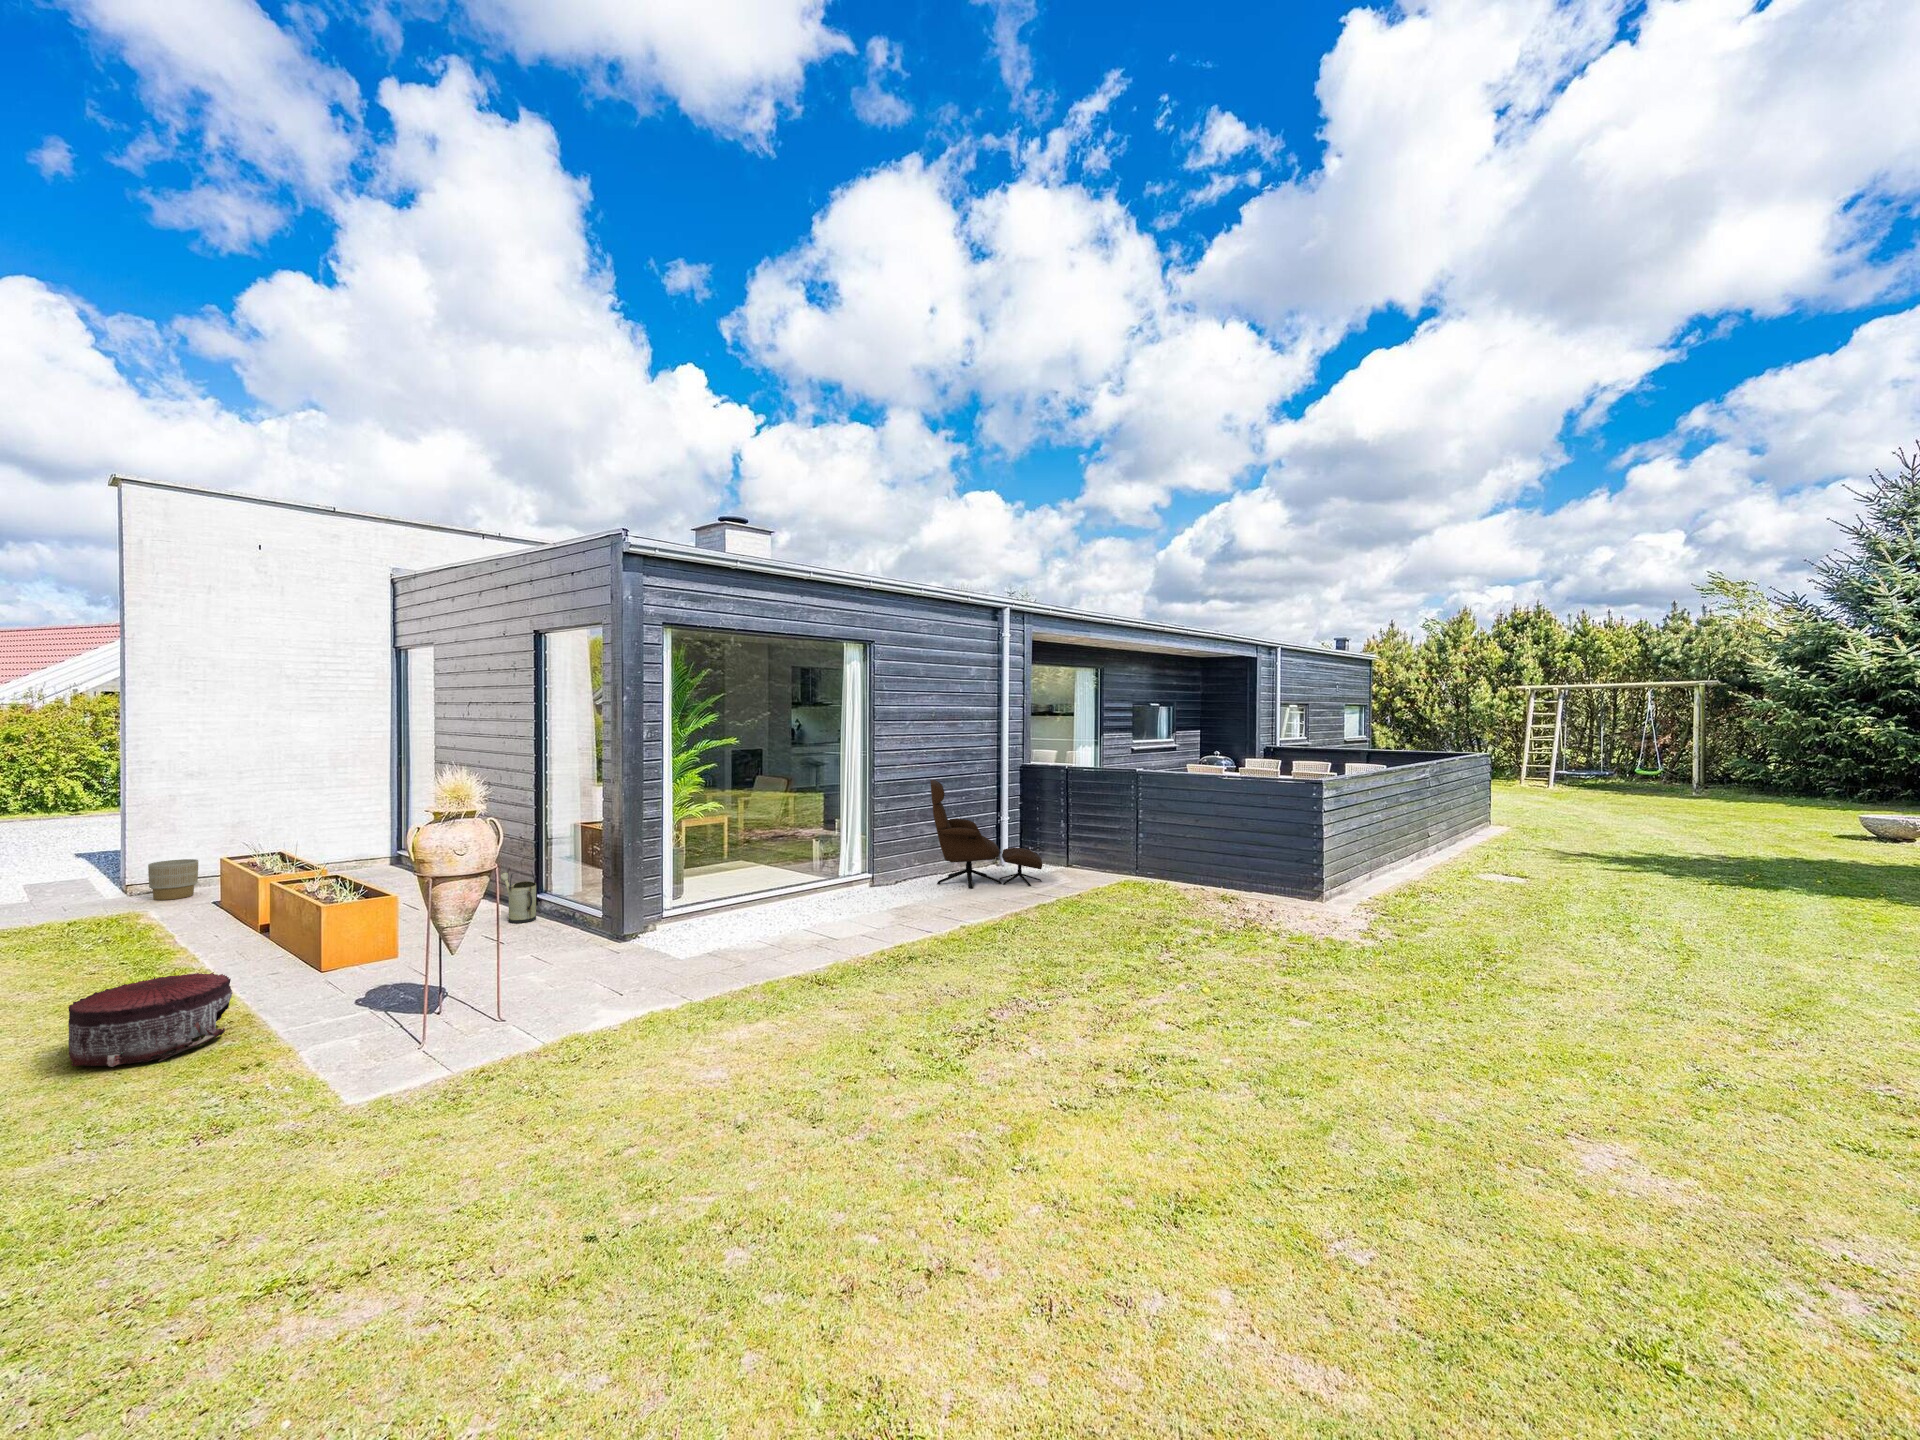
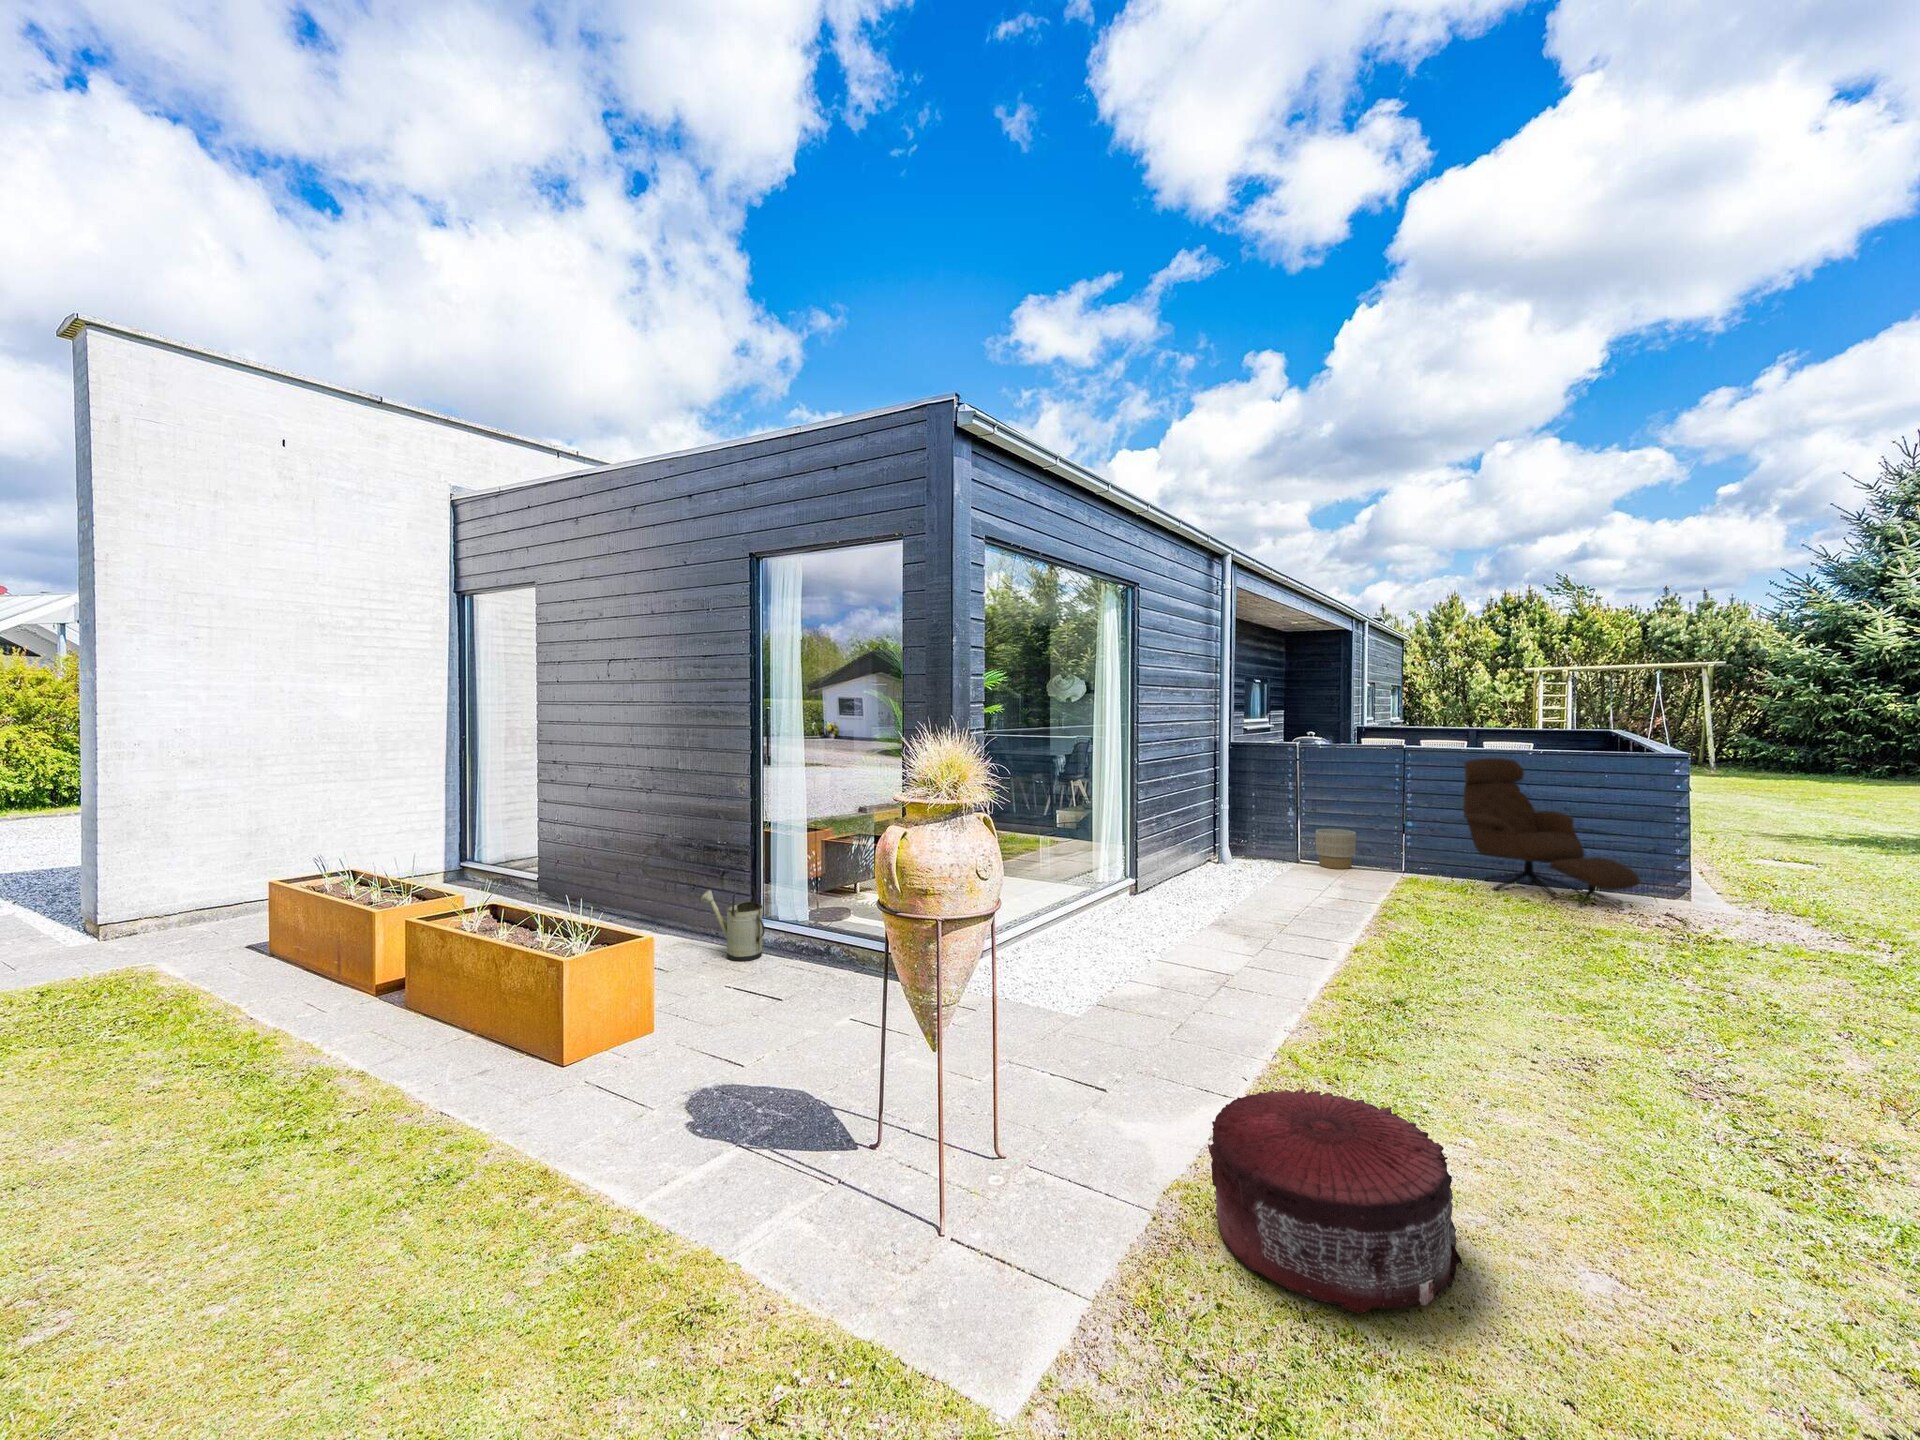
lounge chair: present [930,780,1042,889] -> present [1463,758,1640,909]
planter: present [148,859,198,900] -> present [1316,829,1356,869]
pouf: present [68,972,232,1067] -> present [1208,1088,1463,1314]

